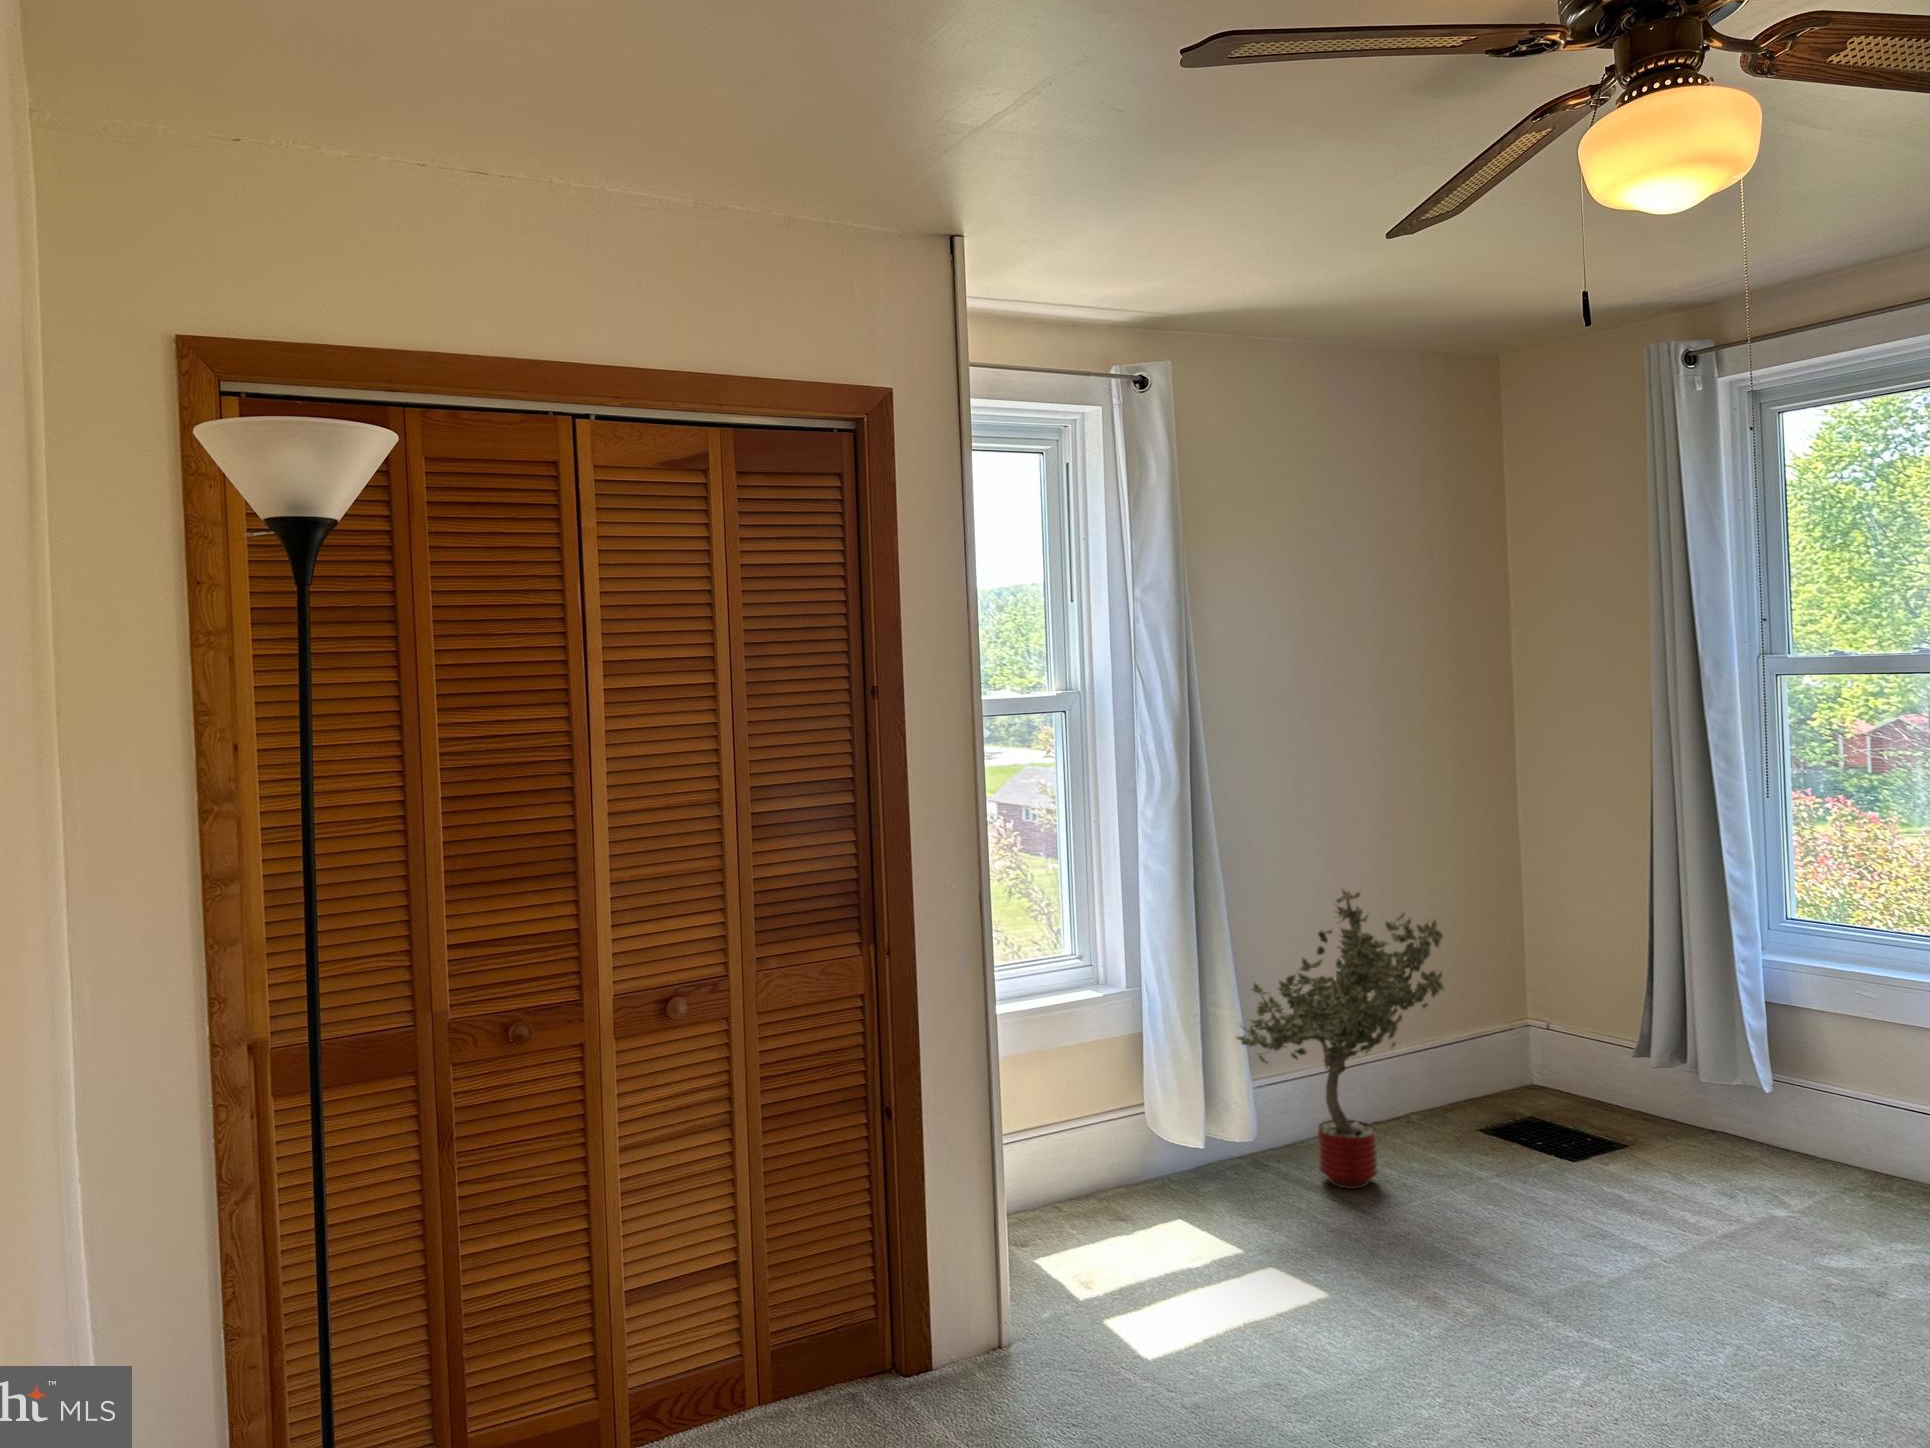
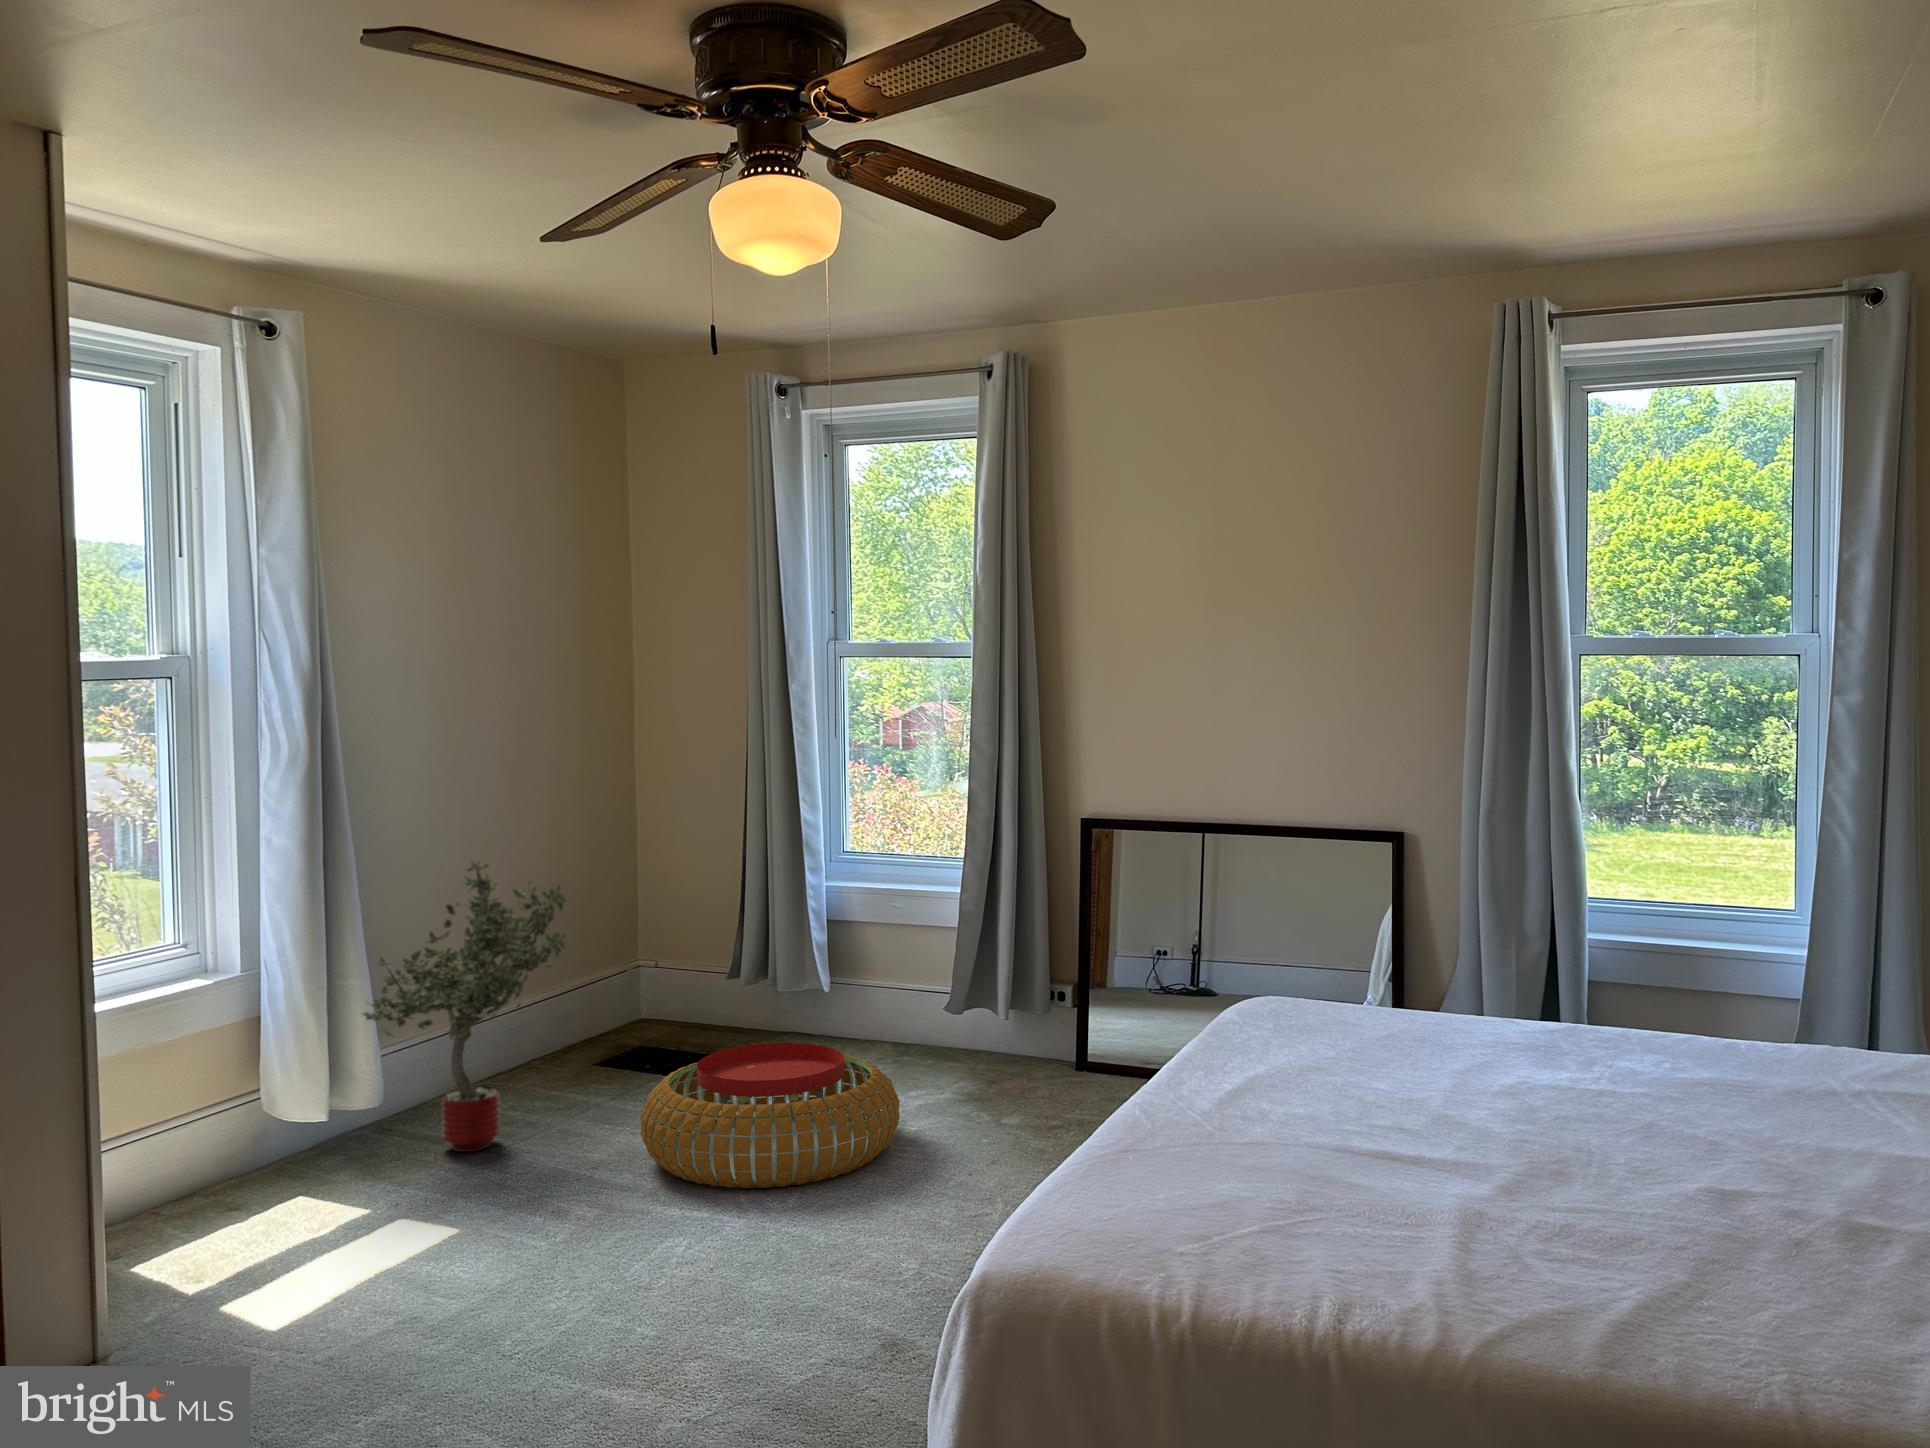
pouf: none [1529,1132,1881,1330] -> present [640,1043,900,1188]

